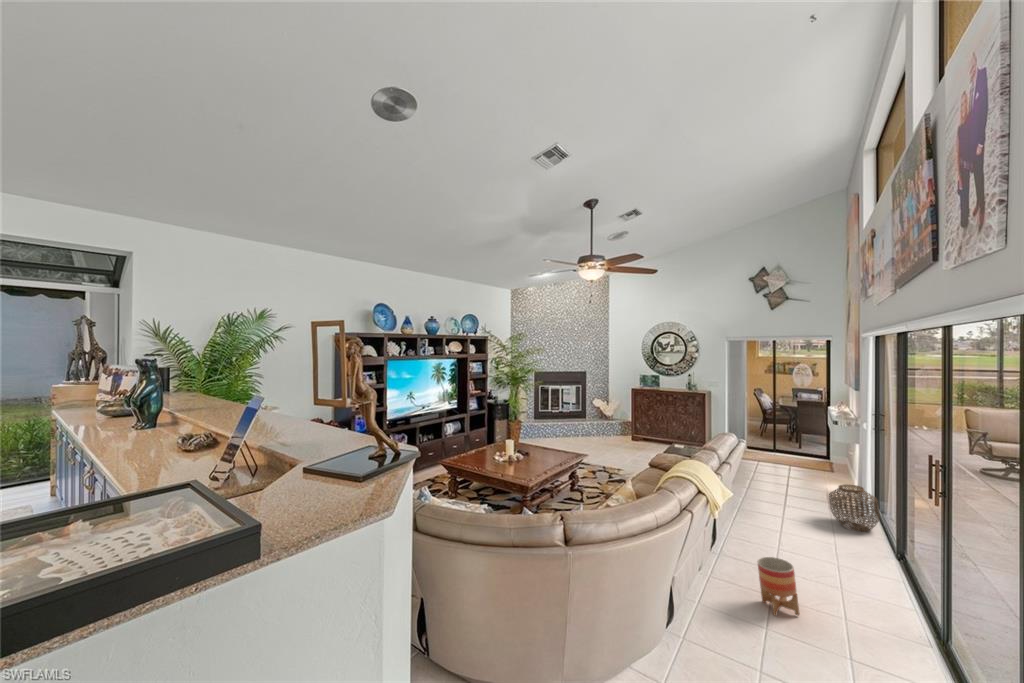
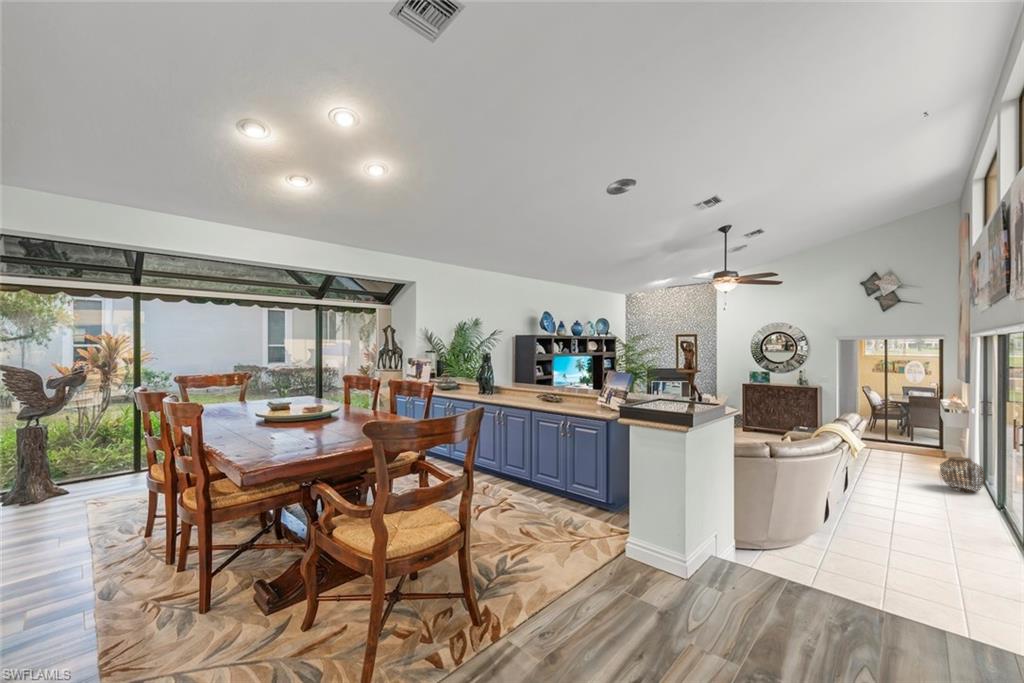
planter: present [758,557,800,616] -> none [883,492,916,529]

